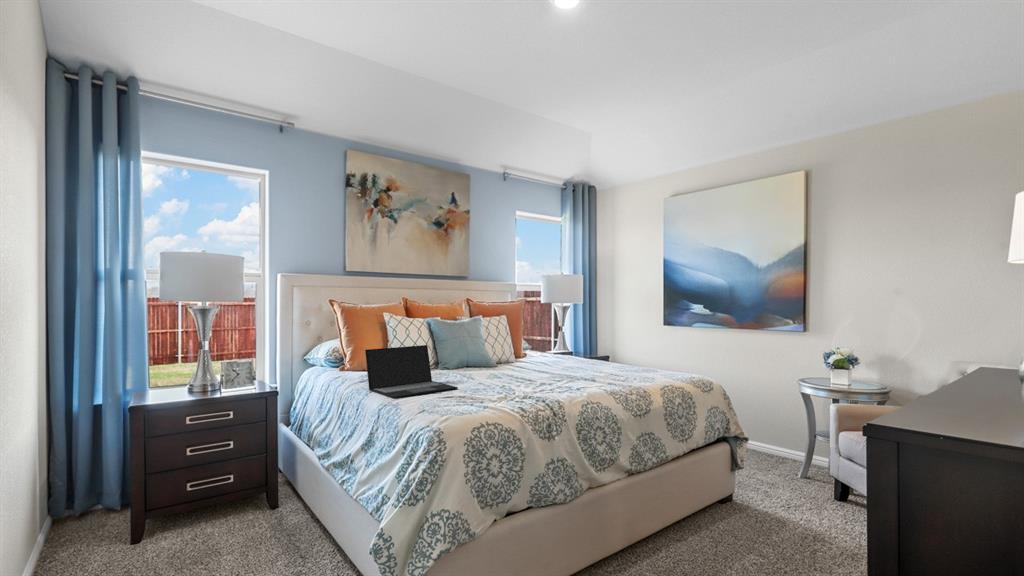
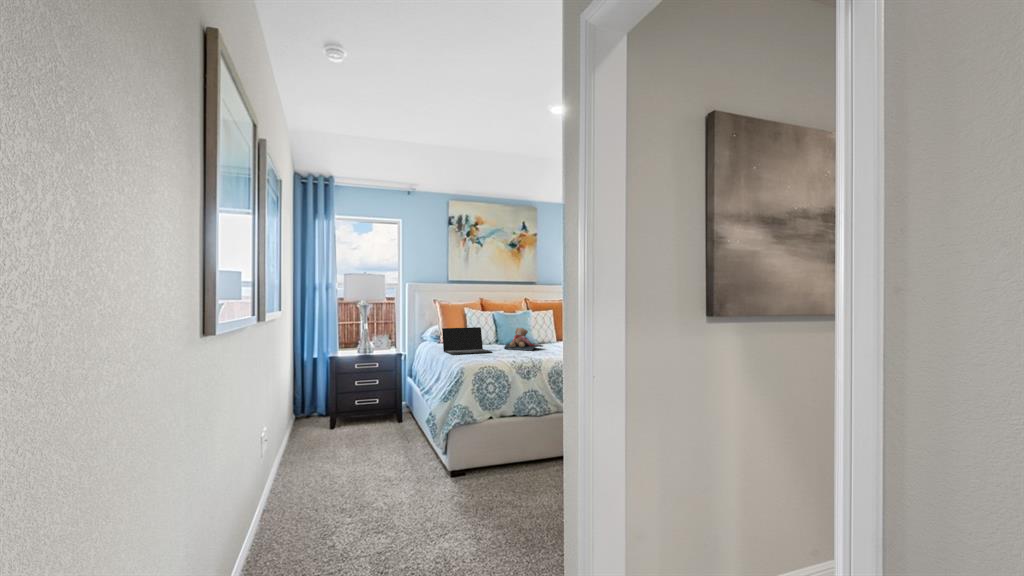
teddy bear: none [463,343,522,381] -> present [504,328,543,351]

